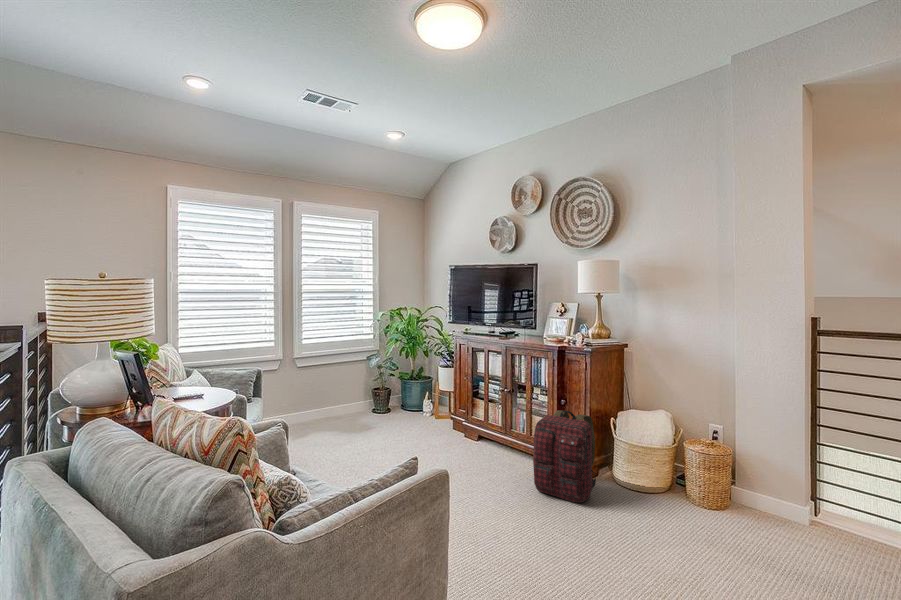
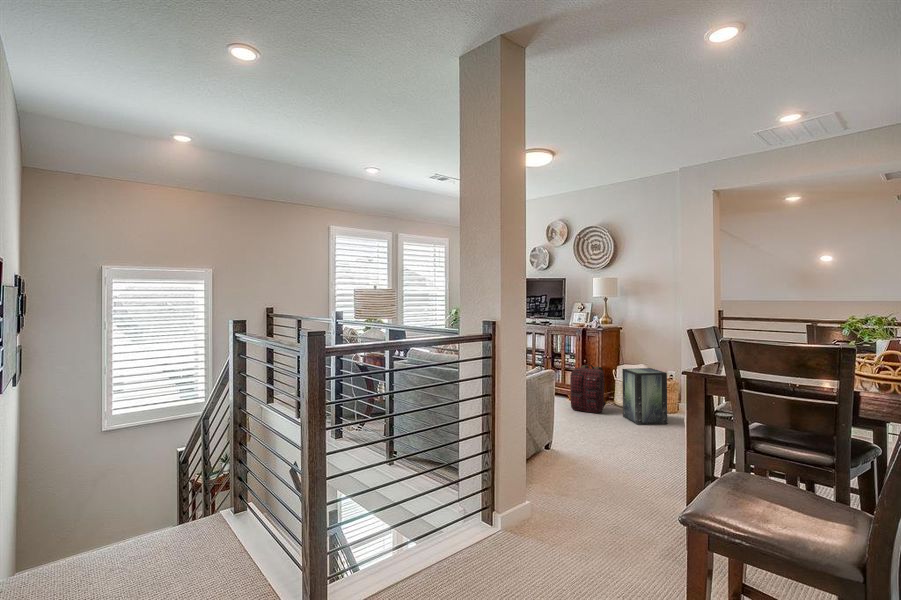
storage box: none [624,425,714,547] -> present [622,368,667,425]

